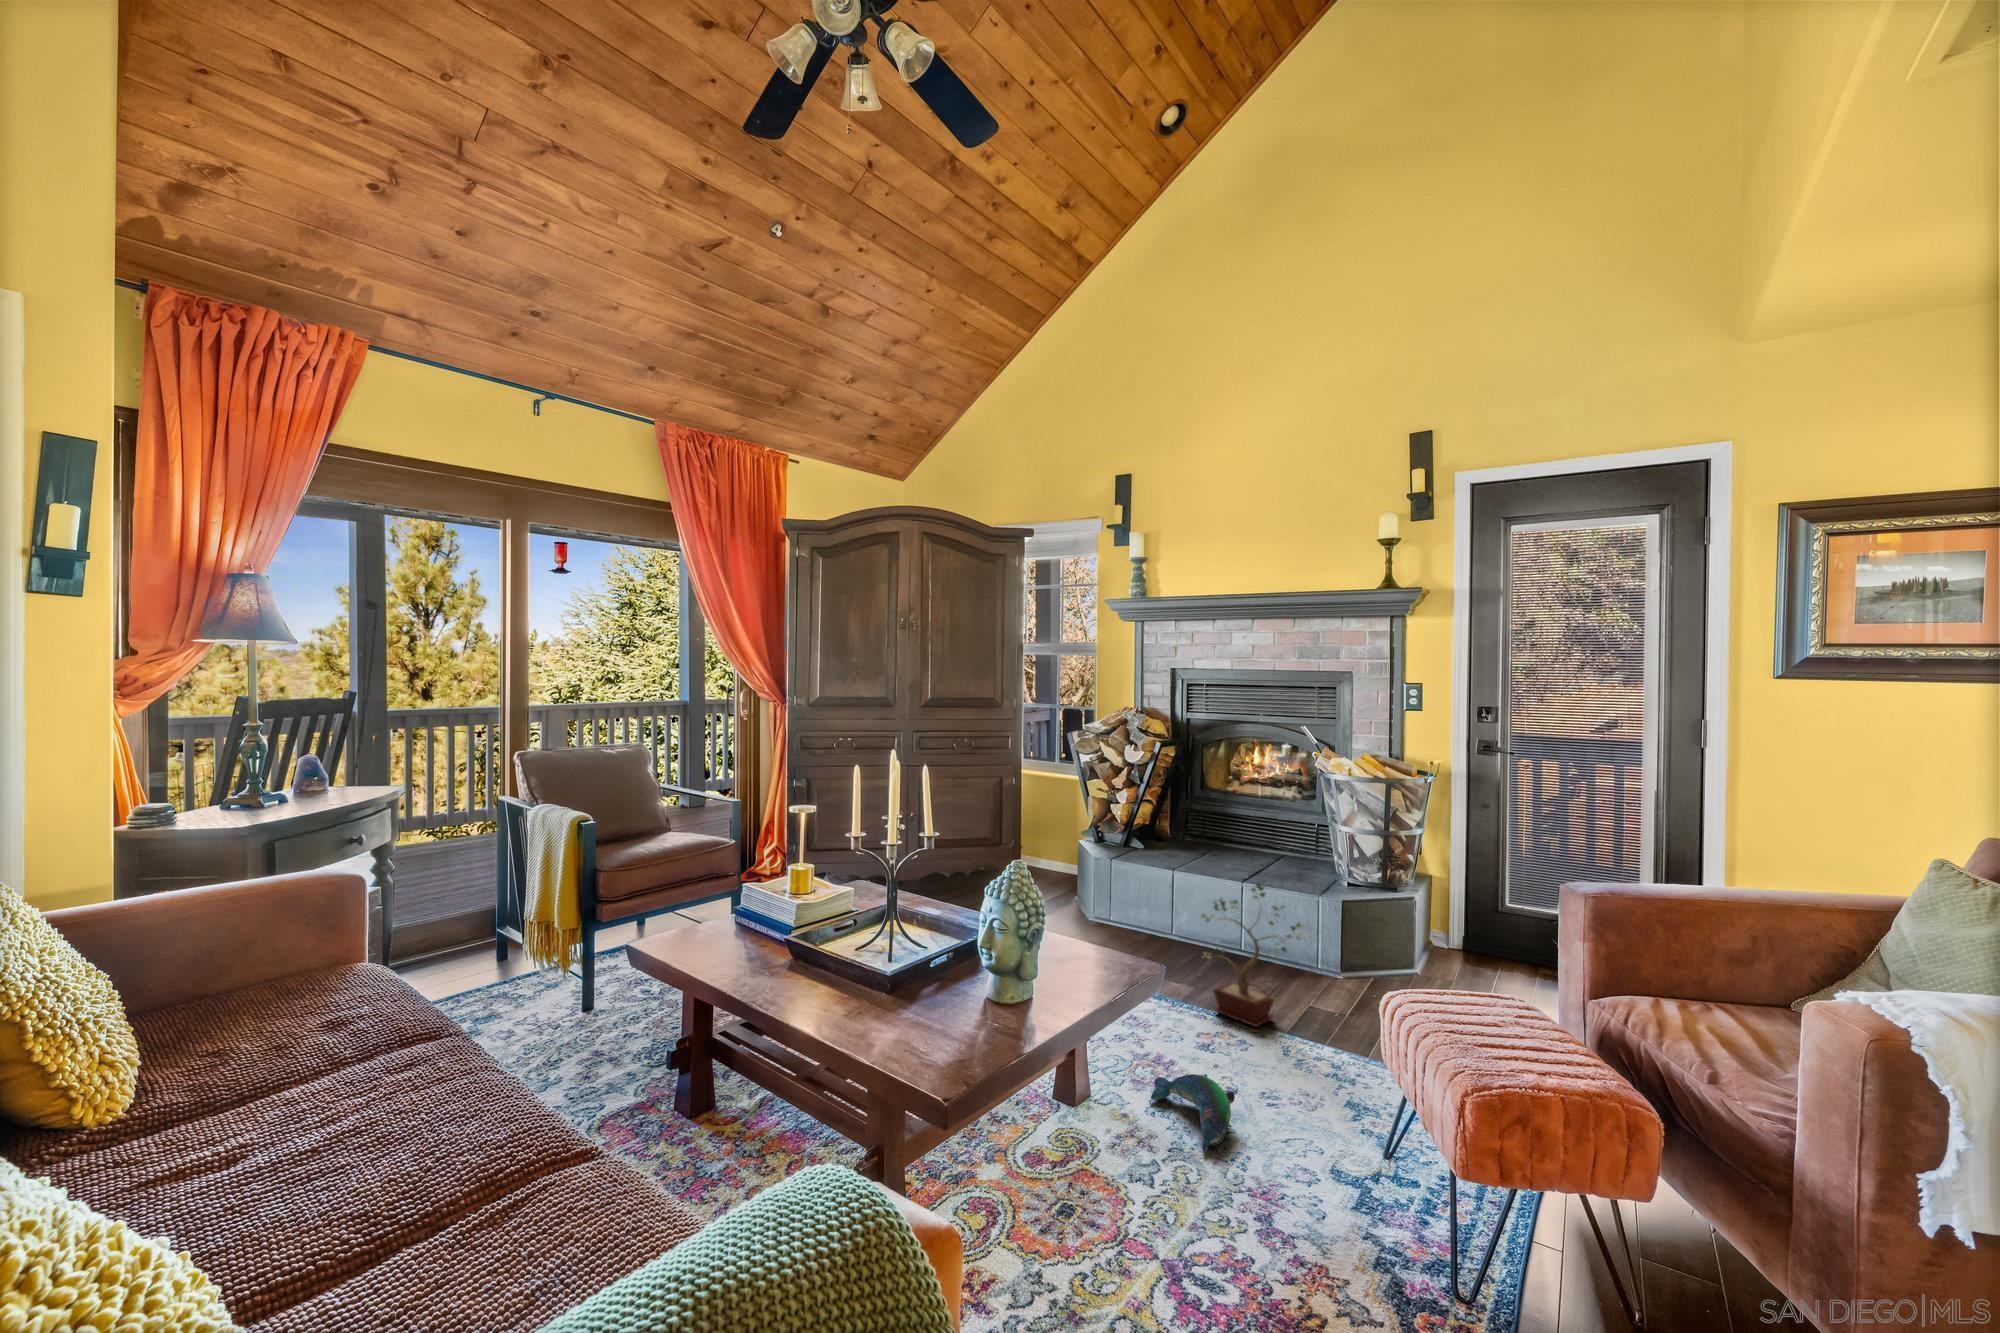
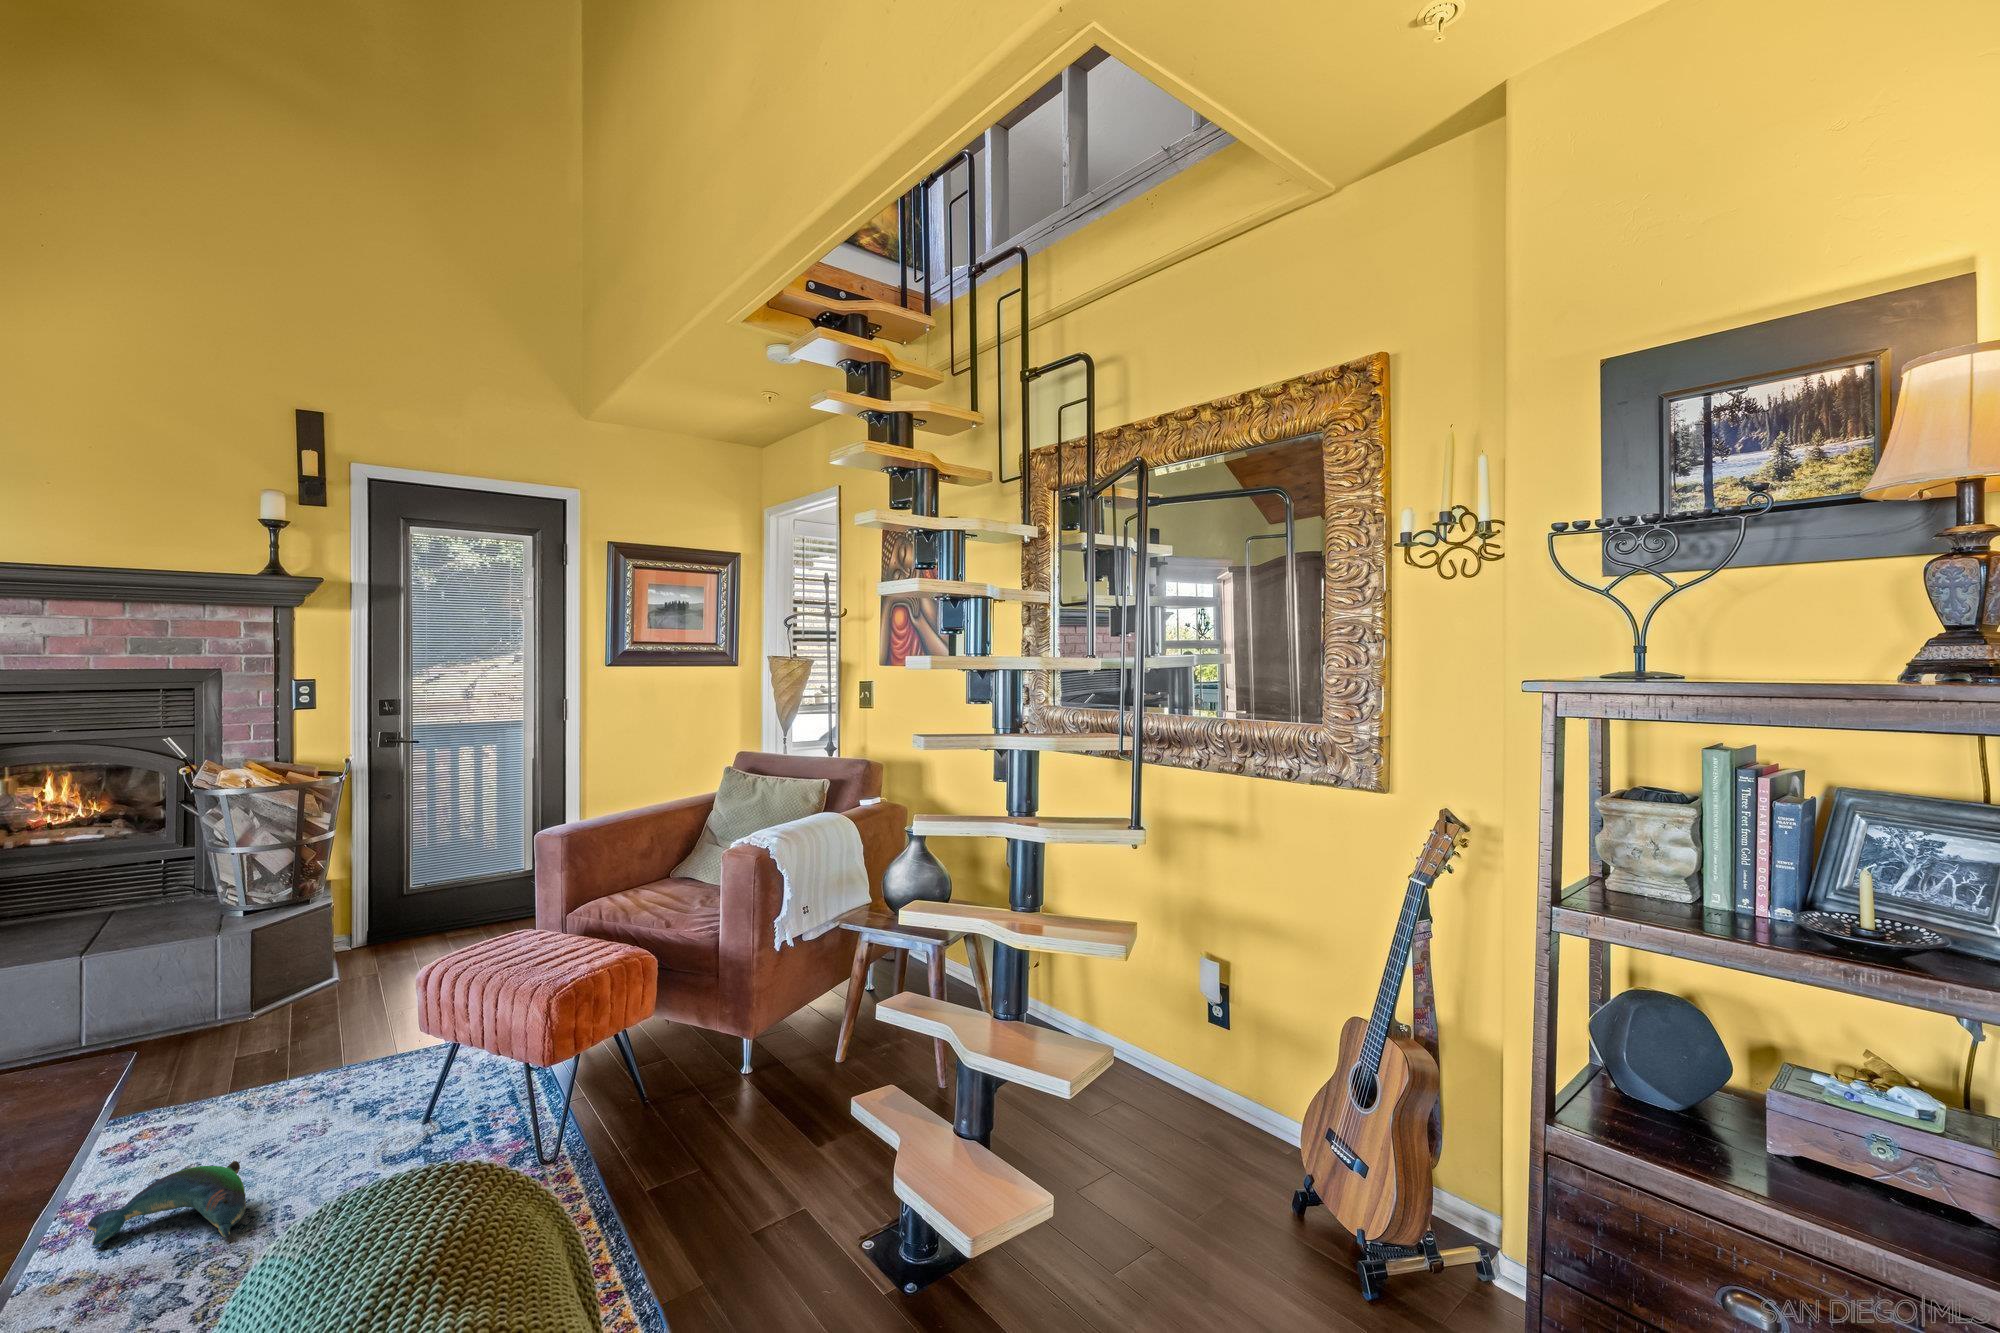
potted plant: present [1201,883,1307,1027] -> none [61,932,269,1119]

